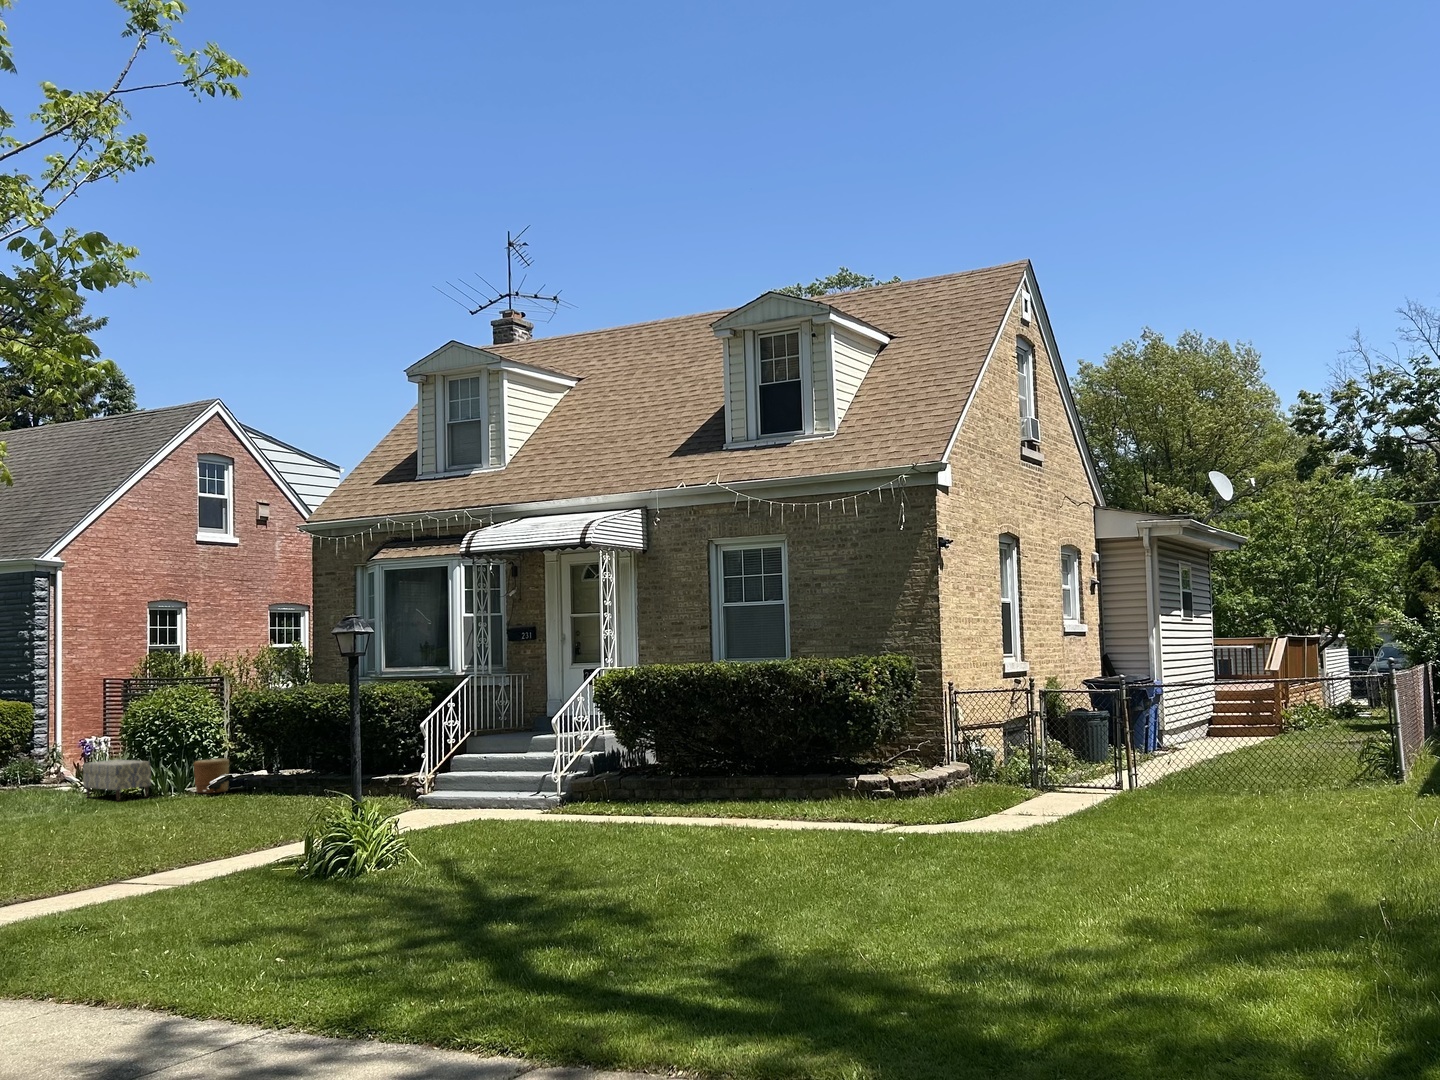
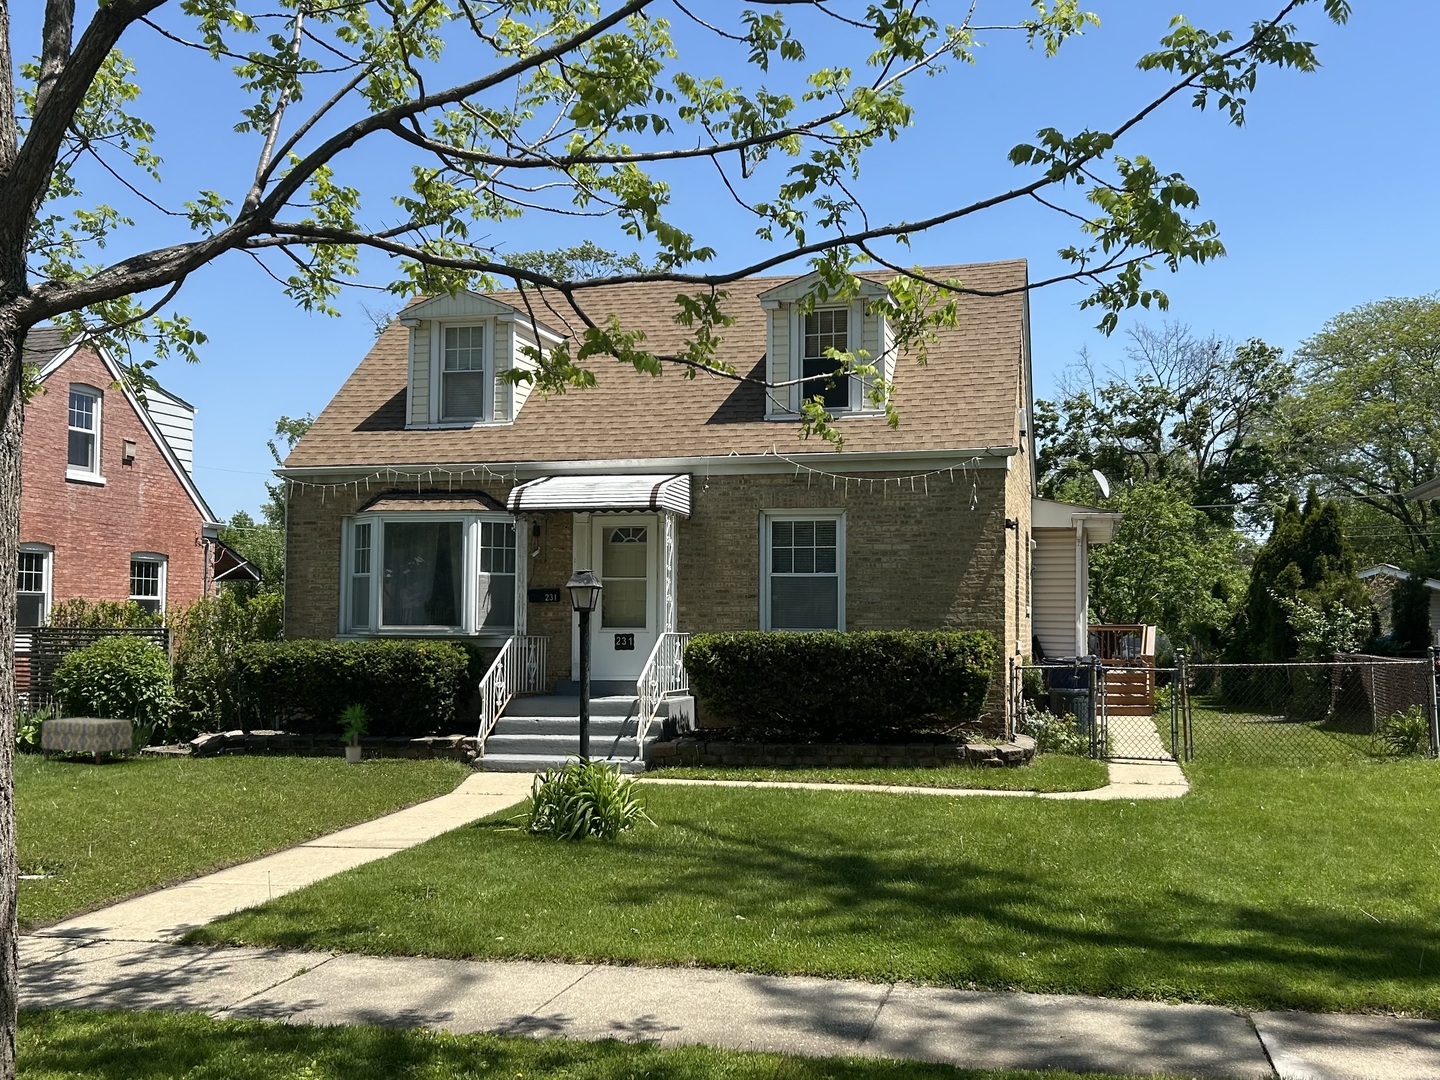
potted plant: none [305,741,340,798] -> present [345,706,363,763]
woven basket: present [194,758,229,794] -> none [178,719,219,757]

